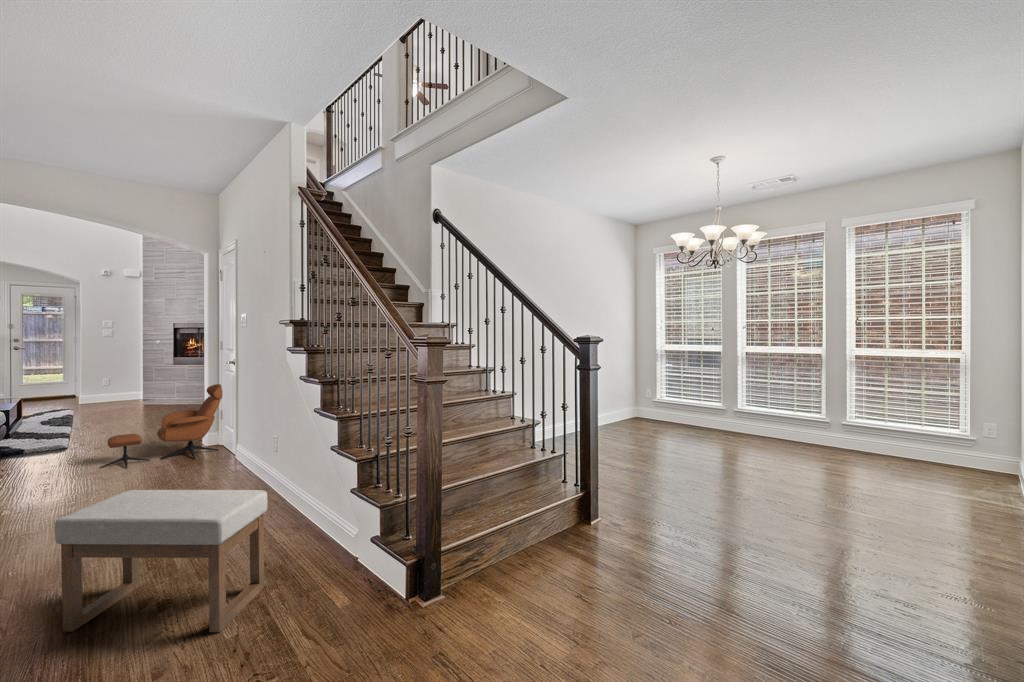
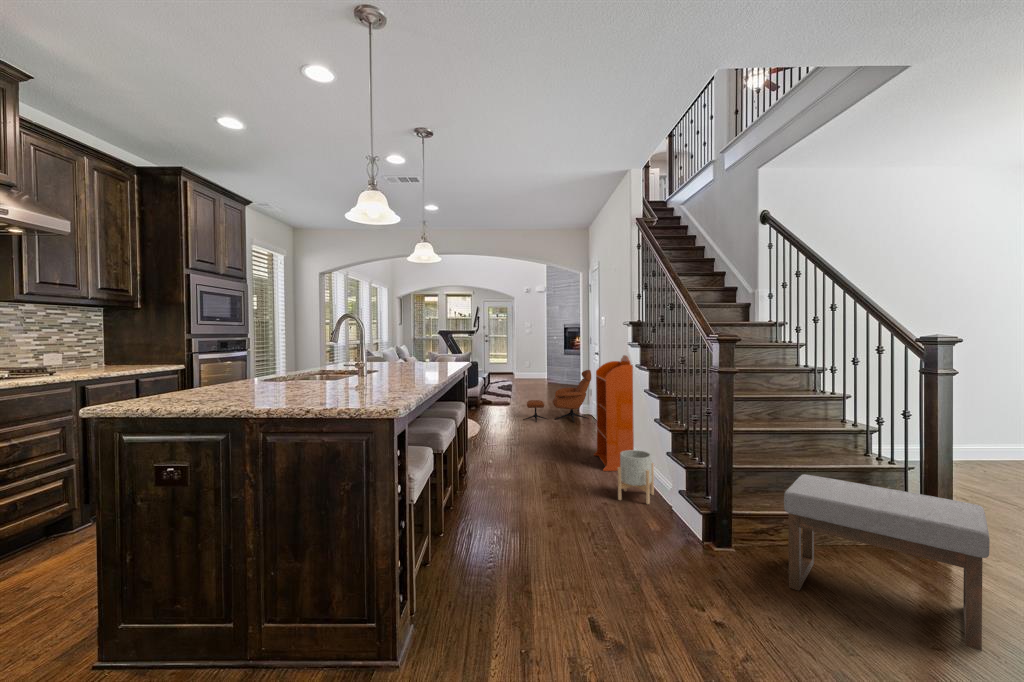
bookcase: none [232,363,296,526] -> present [594,355,634,471]
ottoman: present [55,490,267,632] -> present [784,474,990,651]
planter: none [280,490,330,567] -> present [618,450,654,504]

